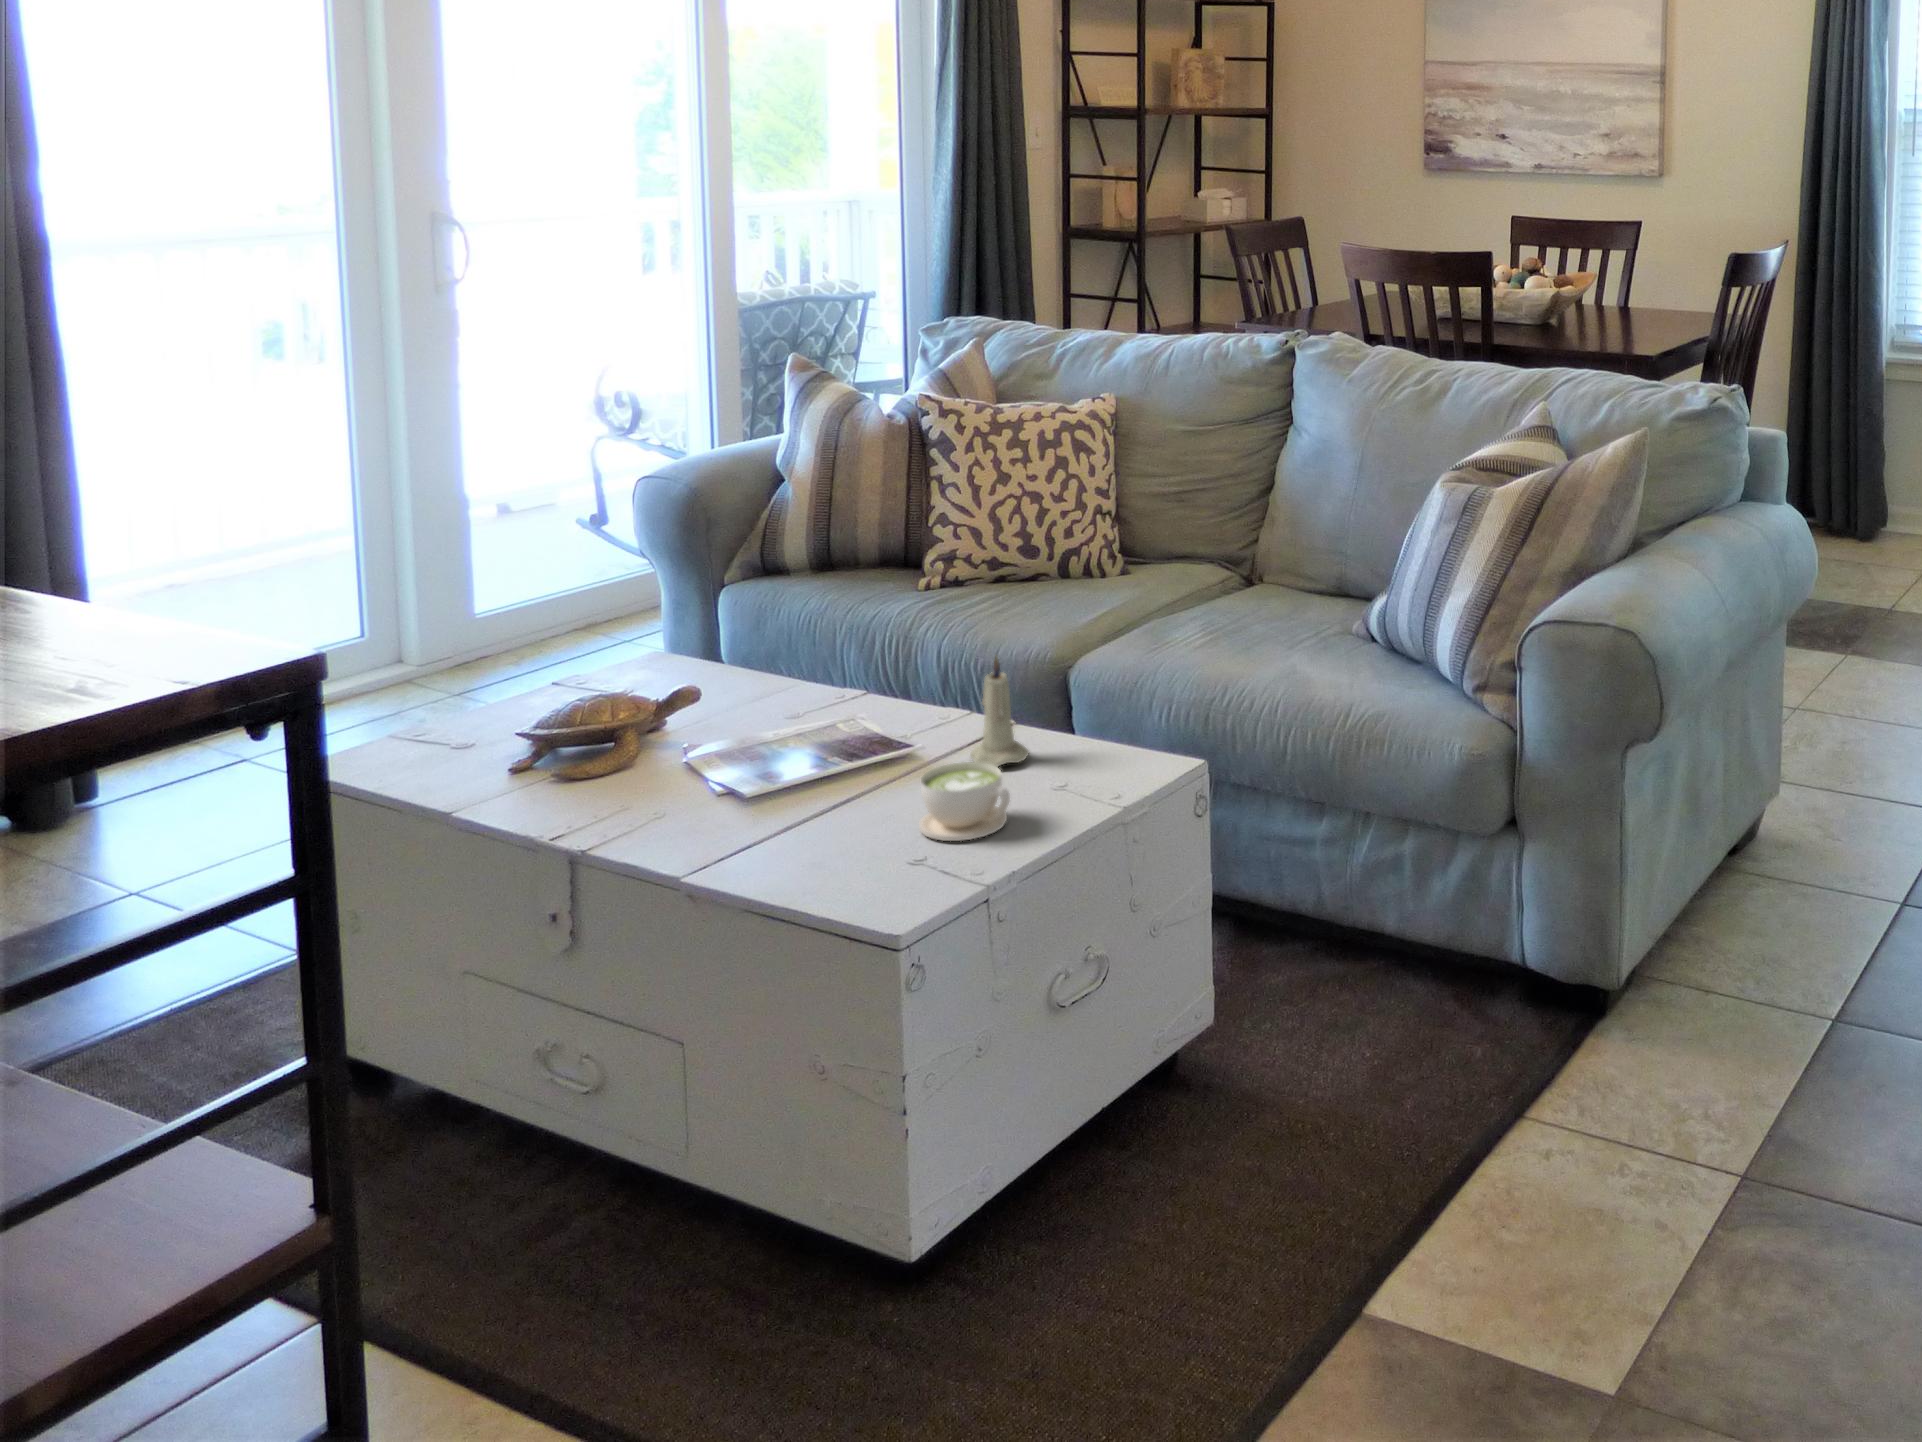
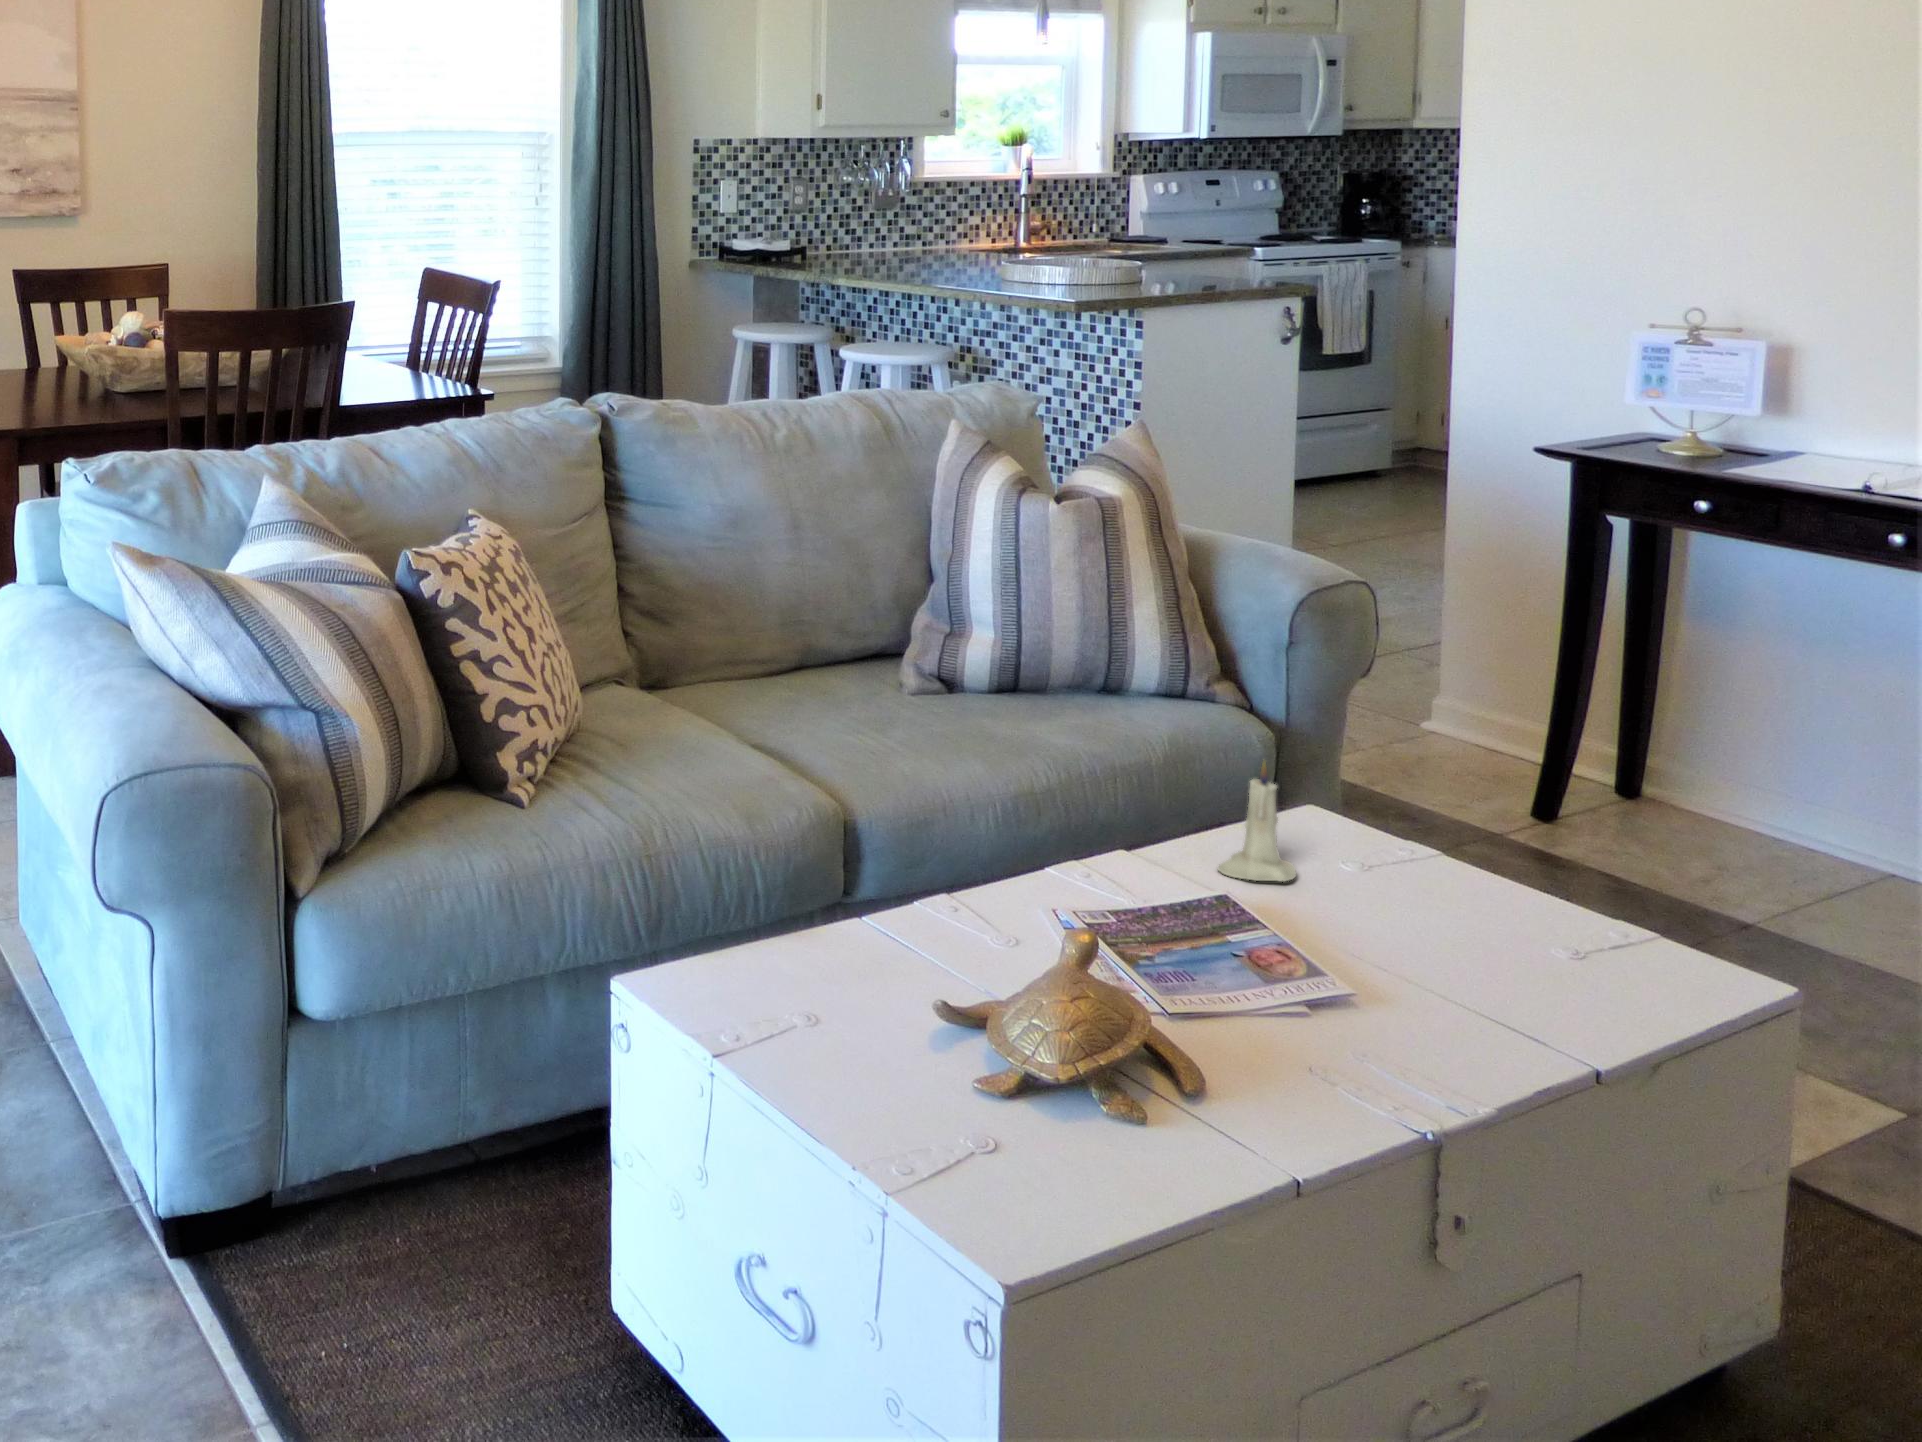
coffee cup: present [919,762,1010,841] -> none [1409,852,1512,939]

